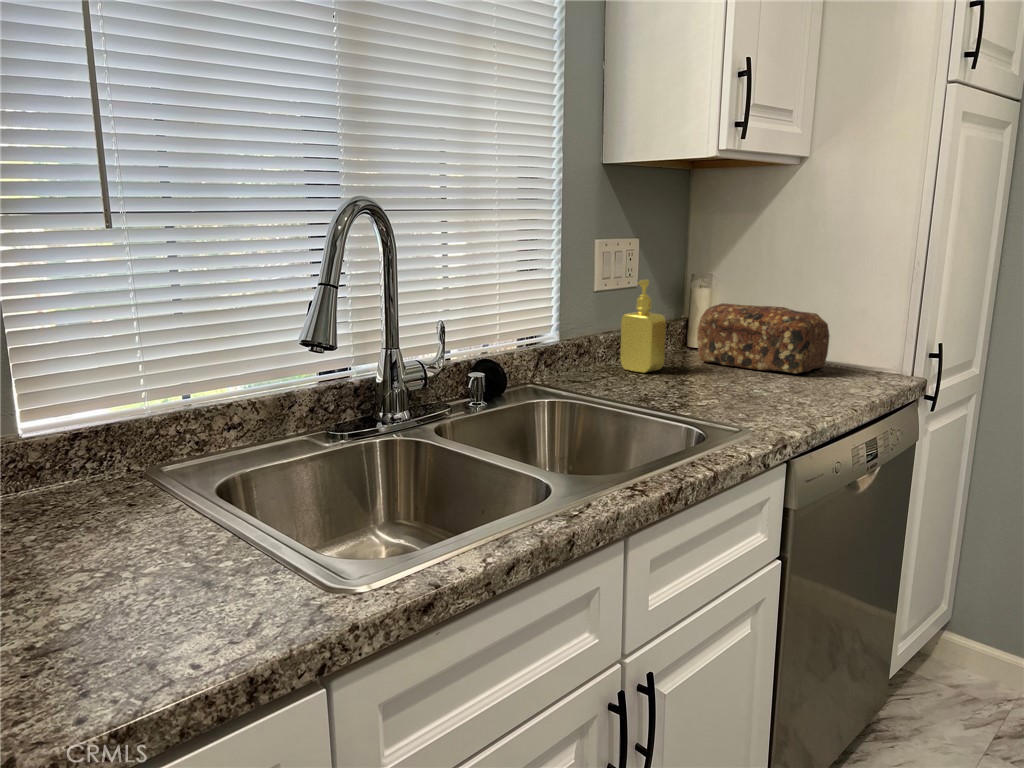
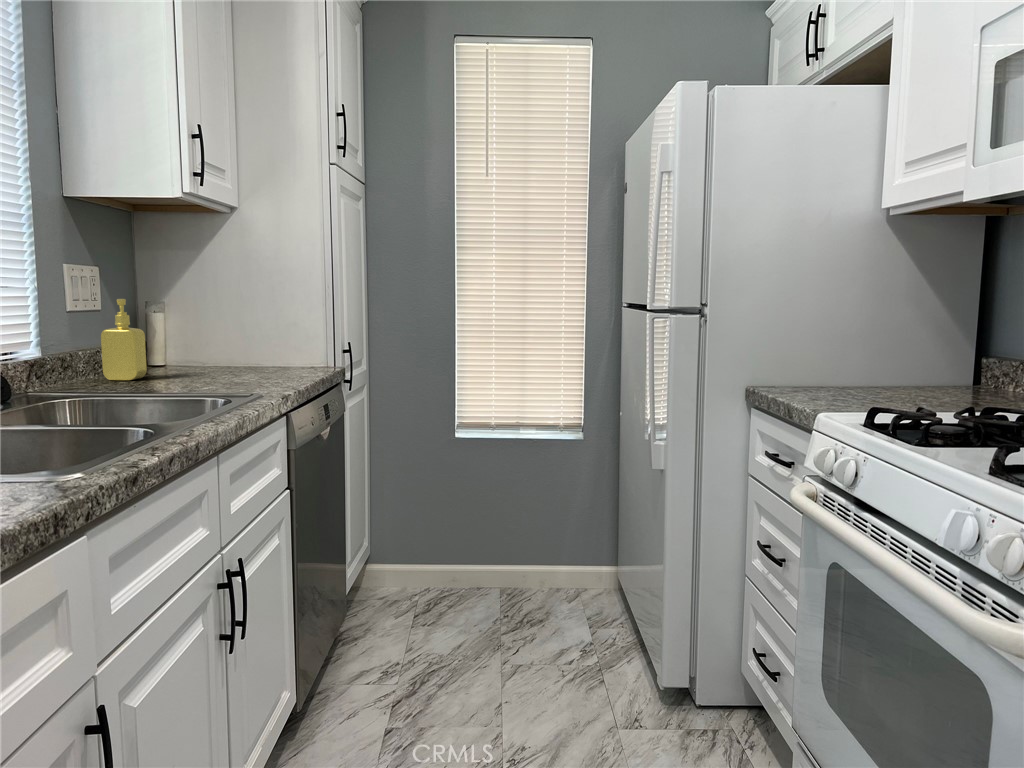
bread loaf: present [697,304,829,373] -> none [167,322,274,372]

